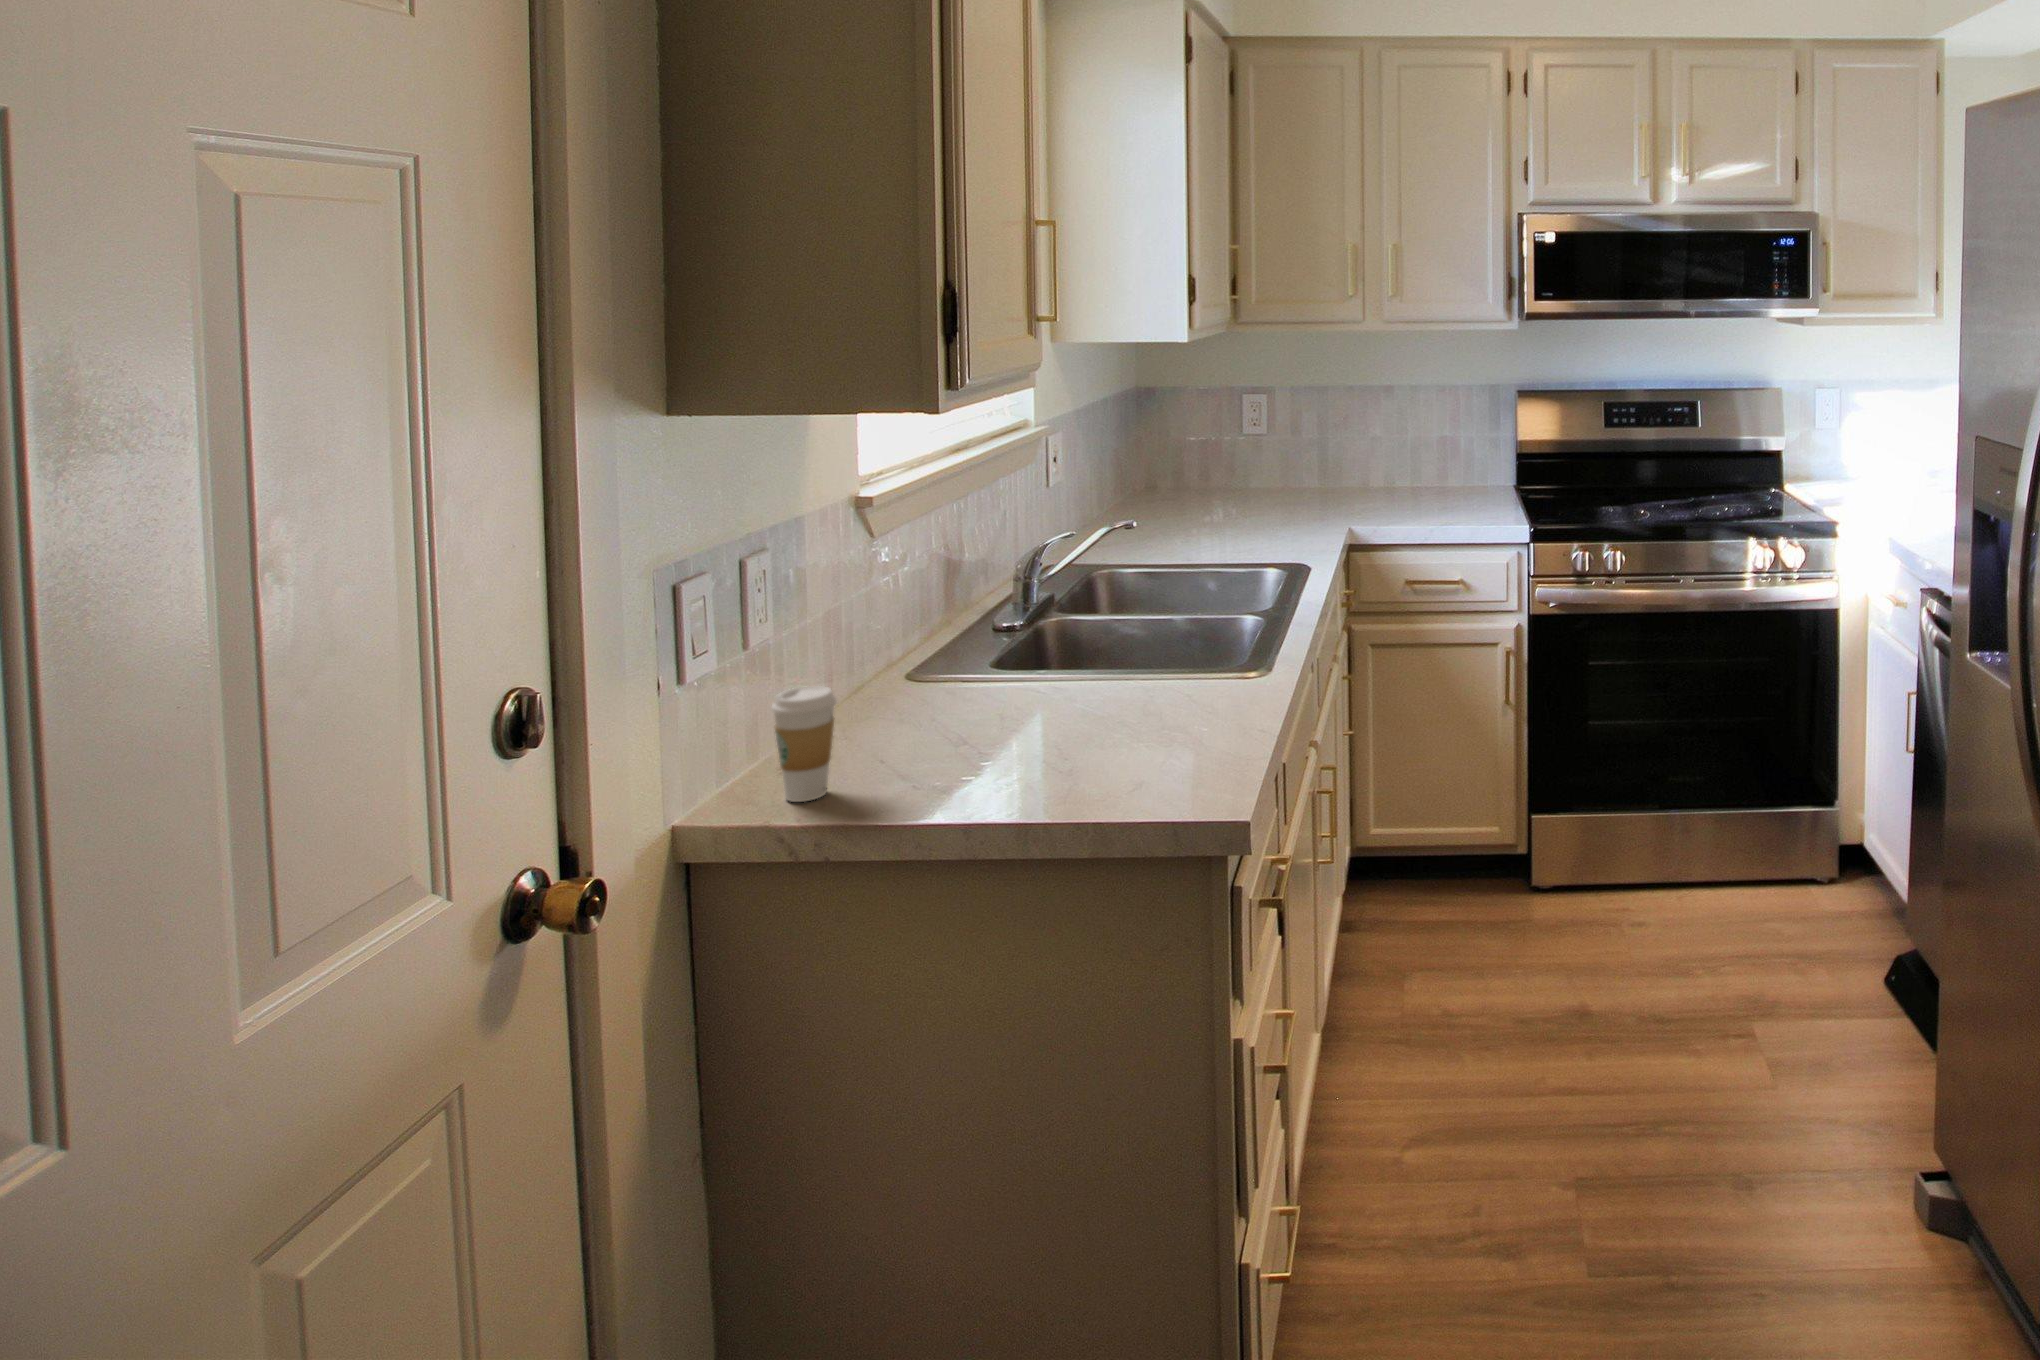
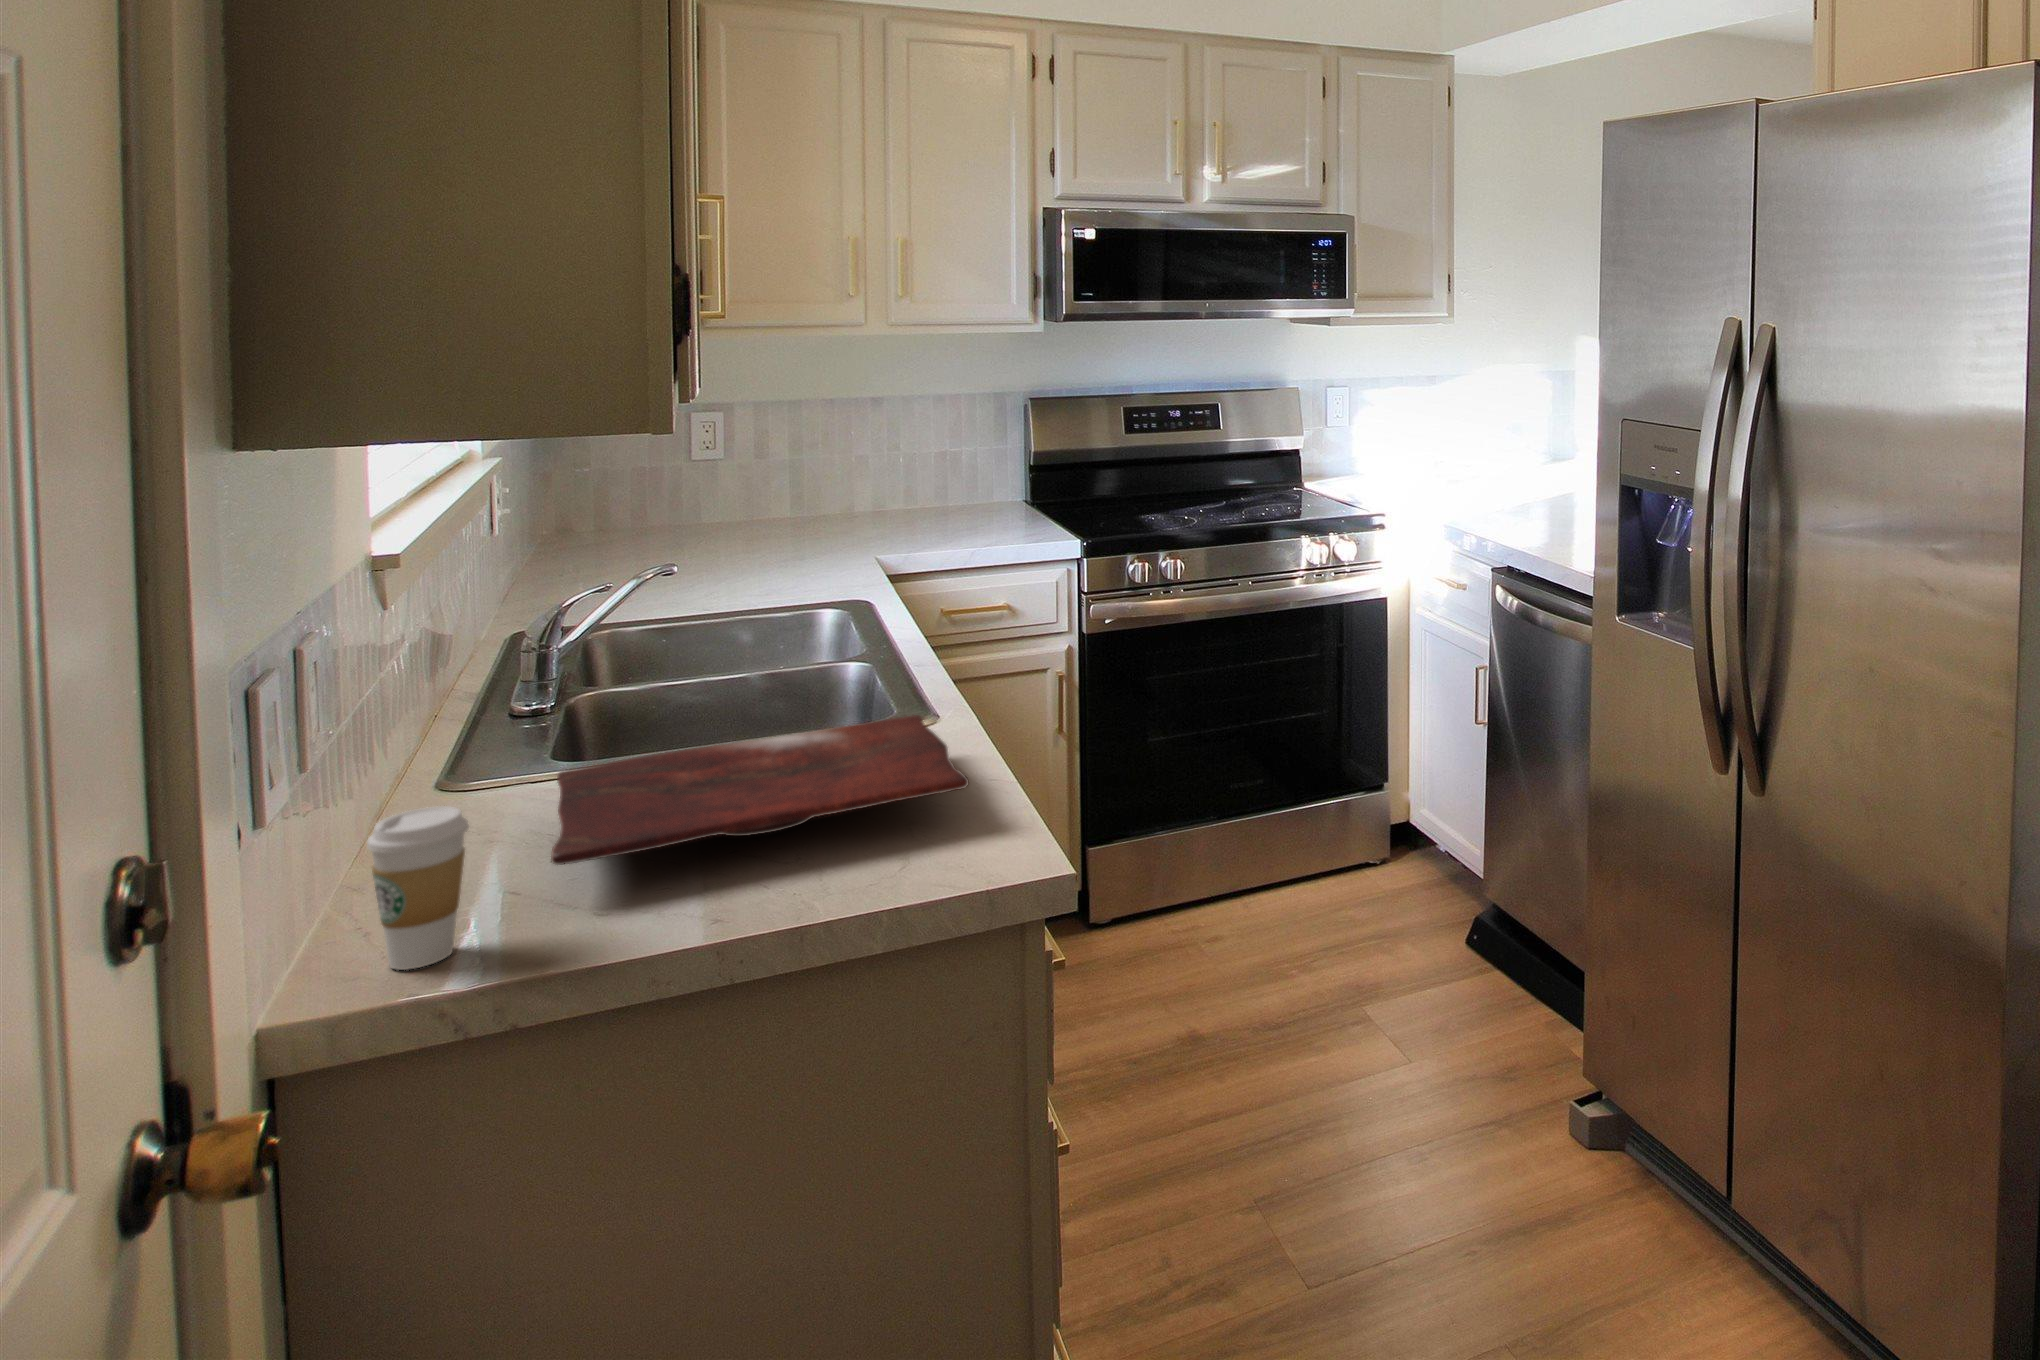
cutting board: none [900,667,1232,745] -> present [551,715,969,865]

